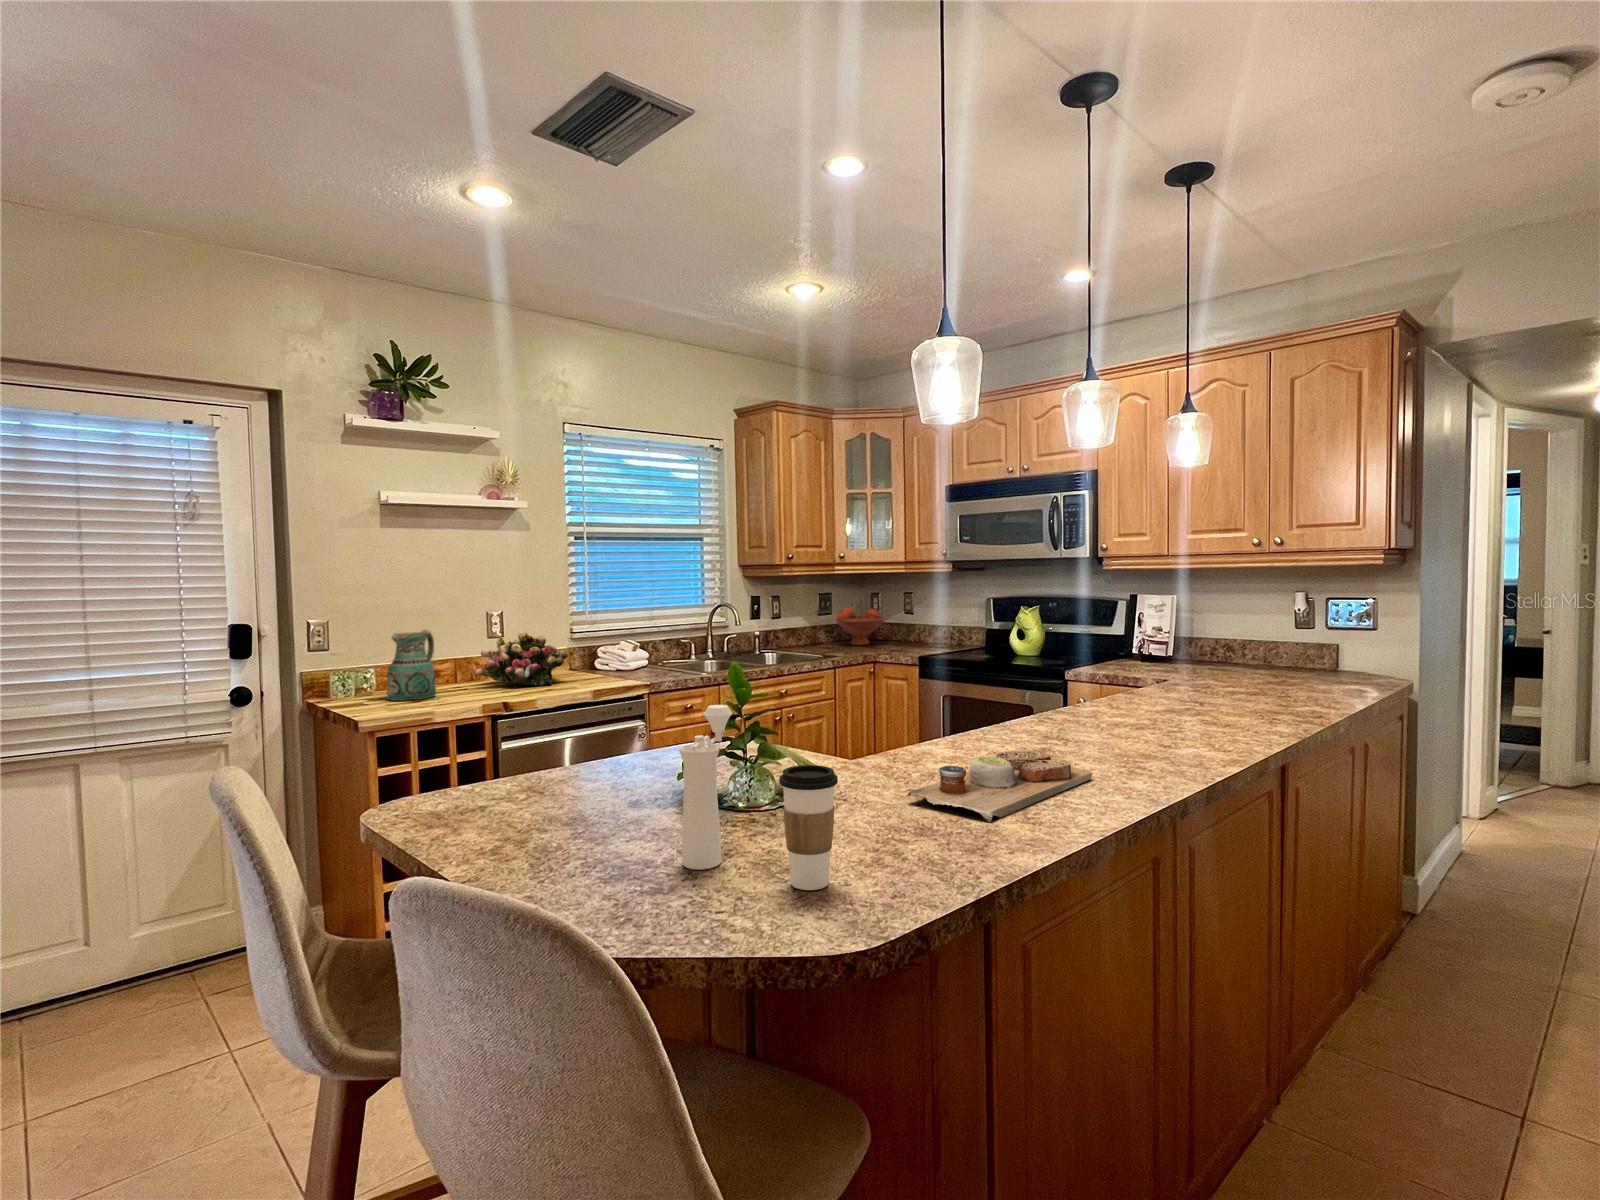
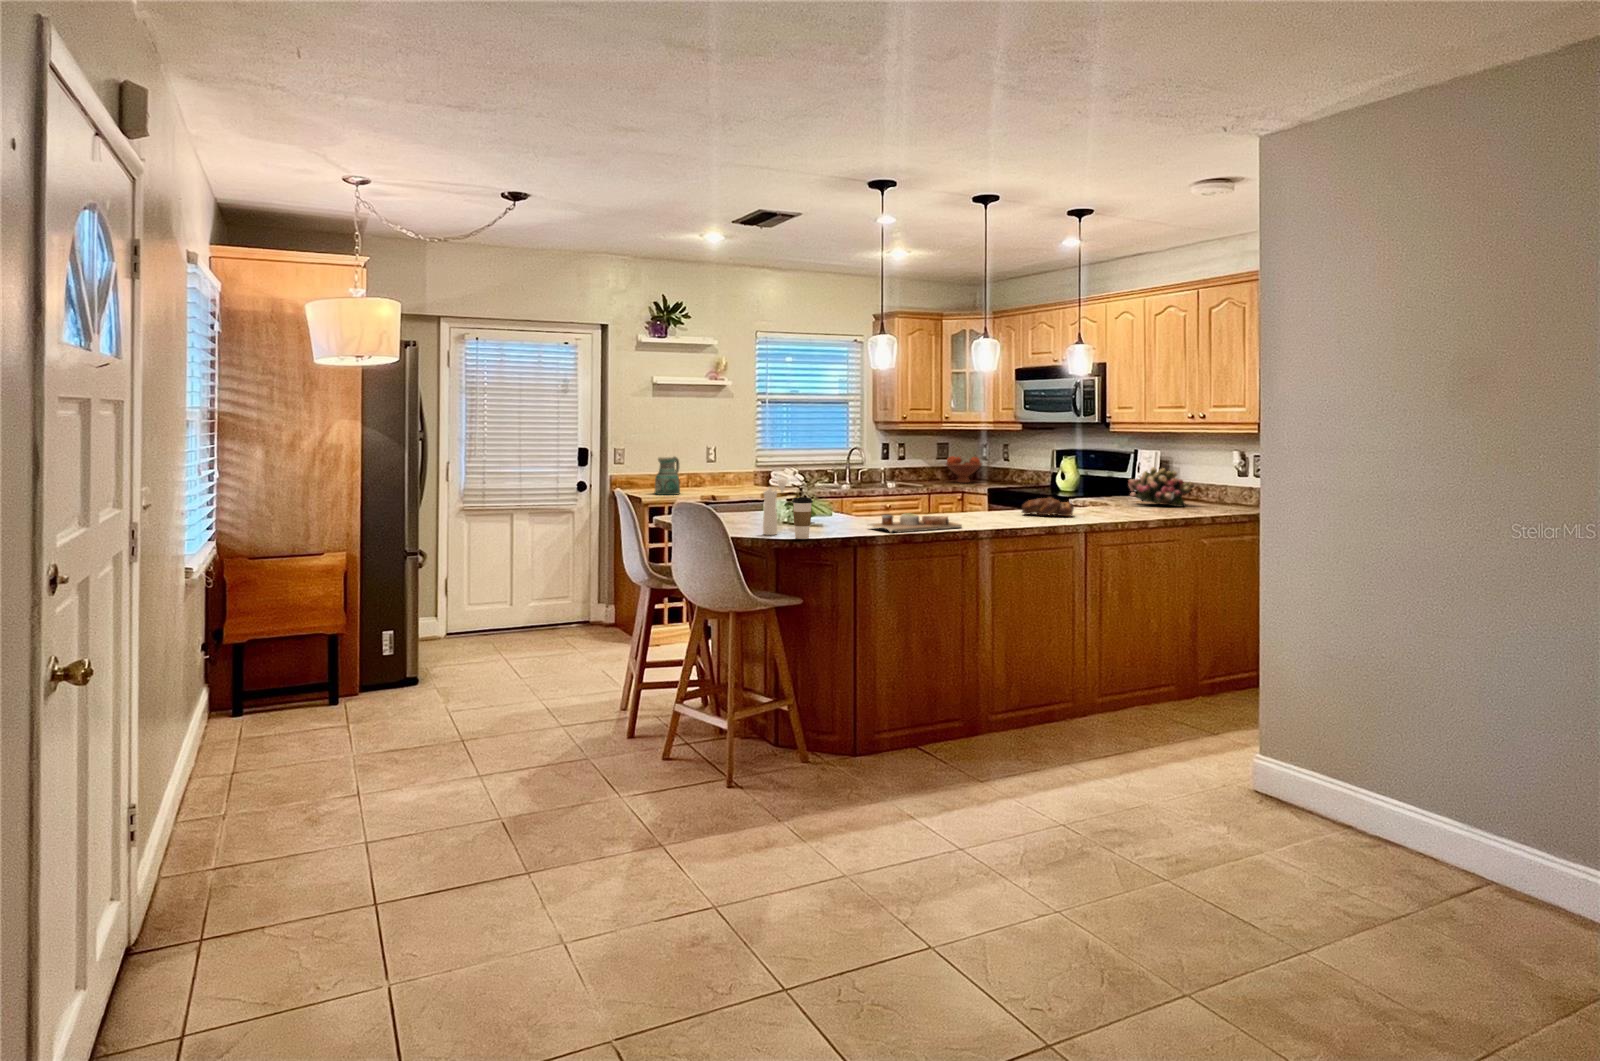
flower arrangement: present [475,631,568,686] -> present [1128,467,1193,507]
bread loaf: none [1094,685,1192,720] -> present [1022,497,1074,516]

